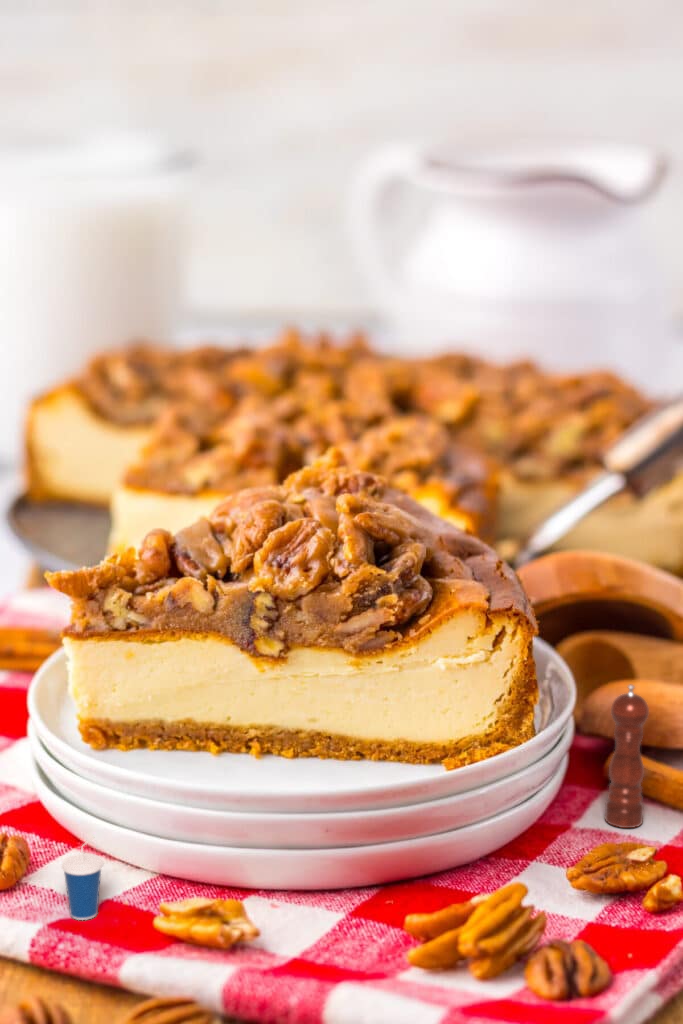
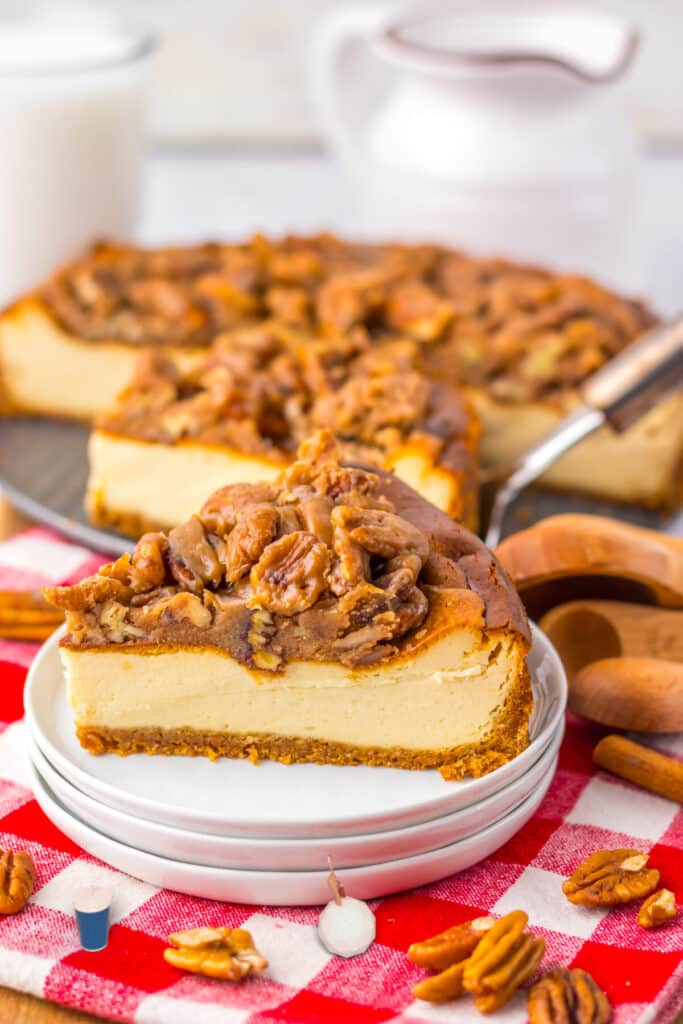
pepper mill: present [605,684,649,828] -> none [593,689,639,823]
candle: none [312,821,371,929] -> present [318,854,375,958]

